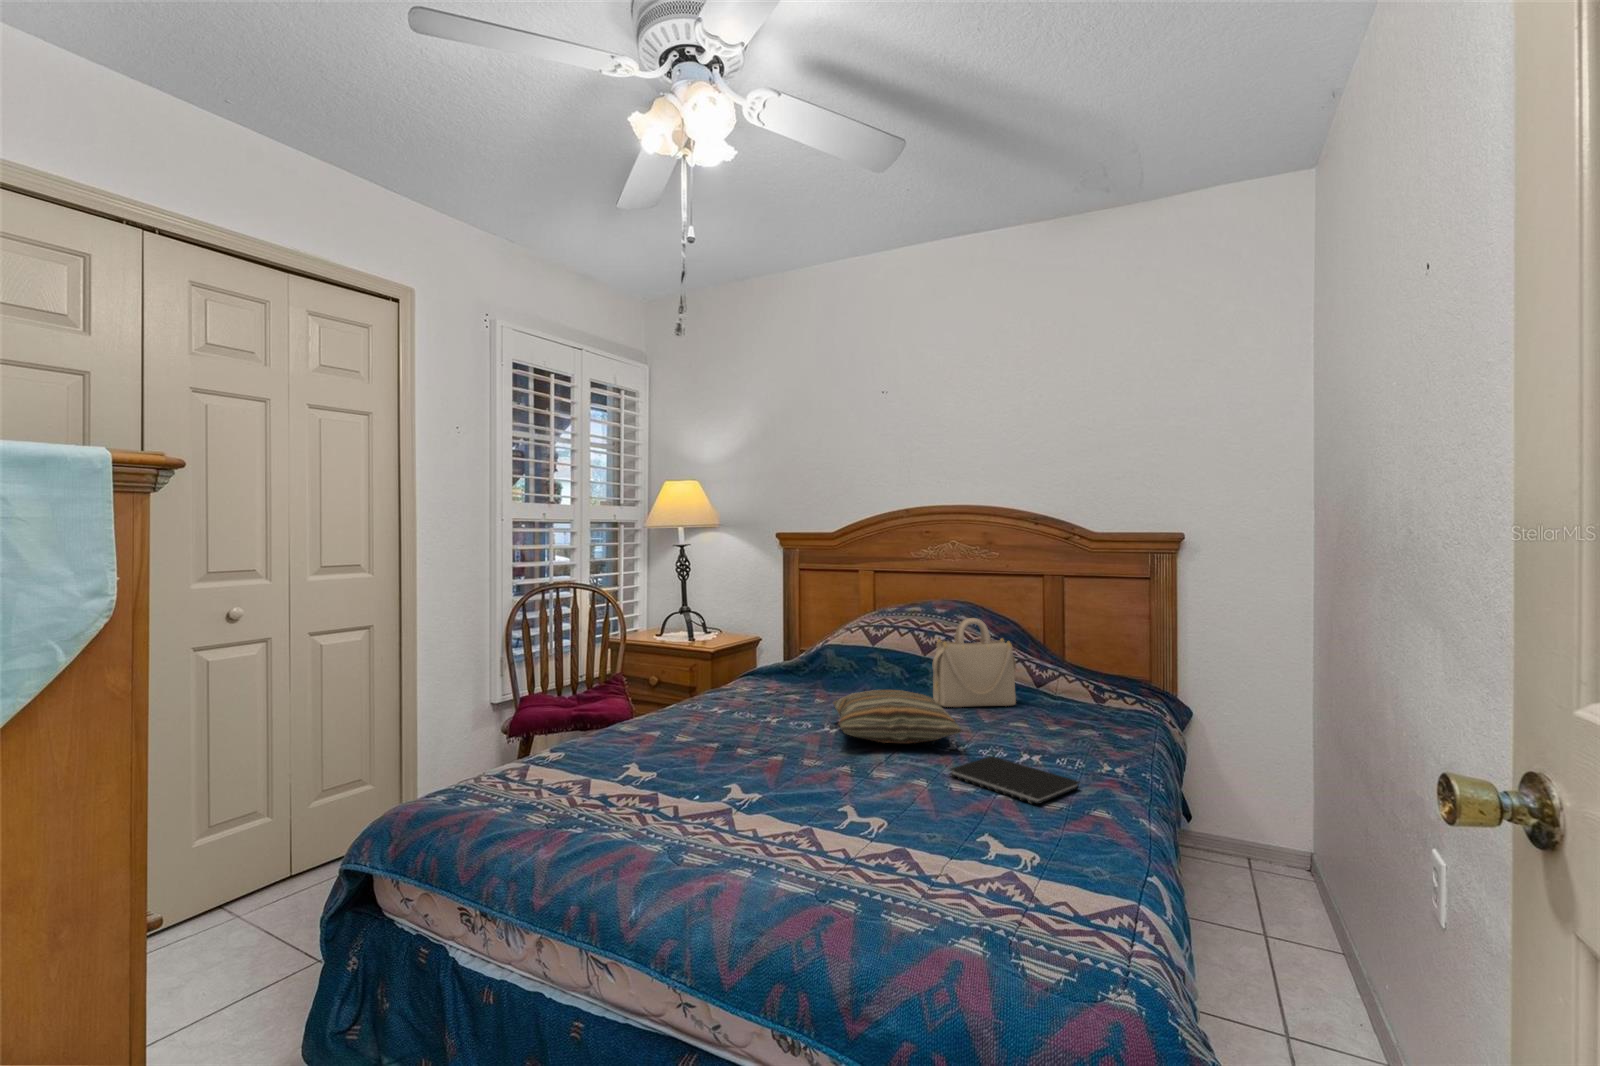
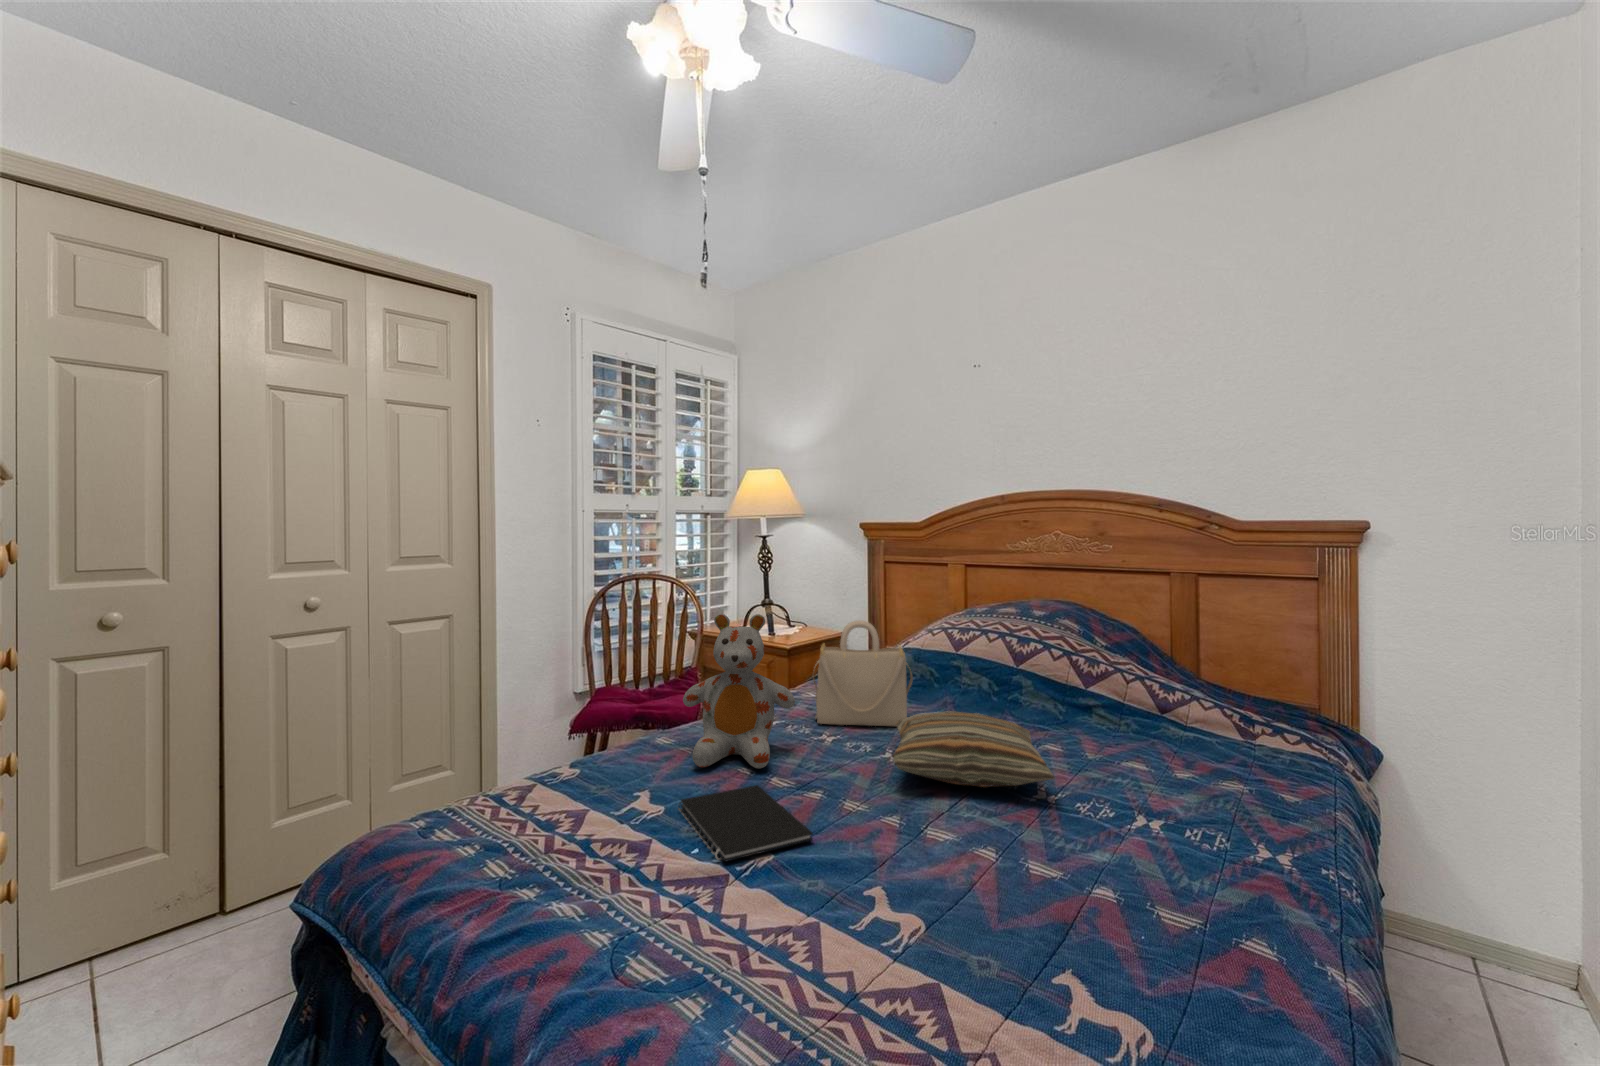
stuffed bear: none [651,614,749,745] -> present [683,614,795,769]
handbag: present [933,618,1016,707] -> present [813,620,912,726]
notebook: present [949,756,1080,804] -> present [678,785,813,862]

